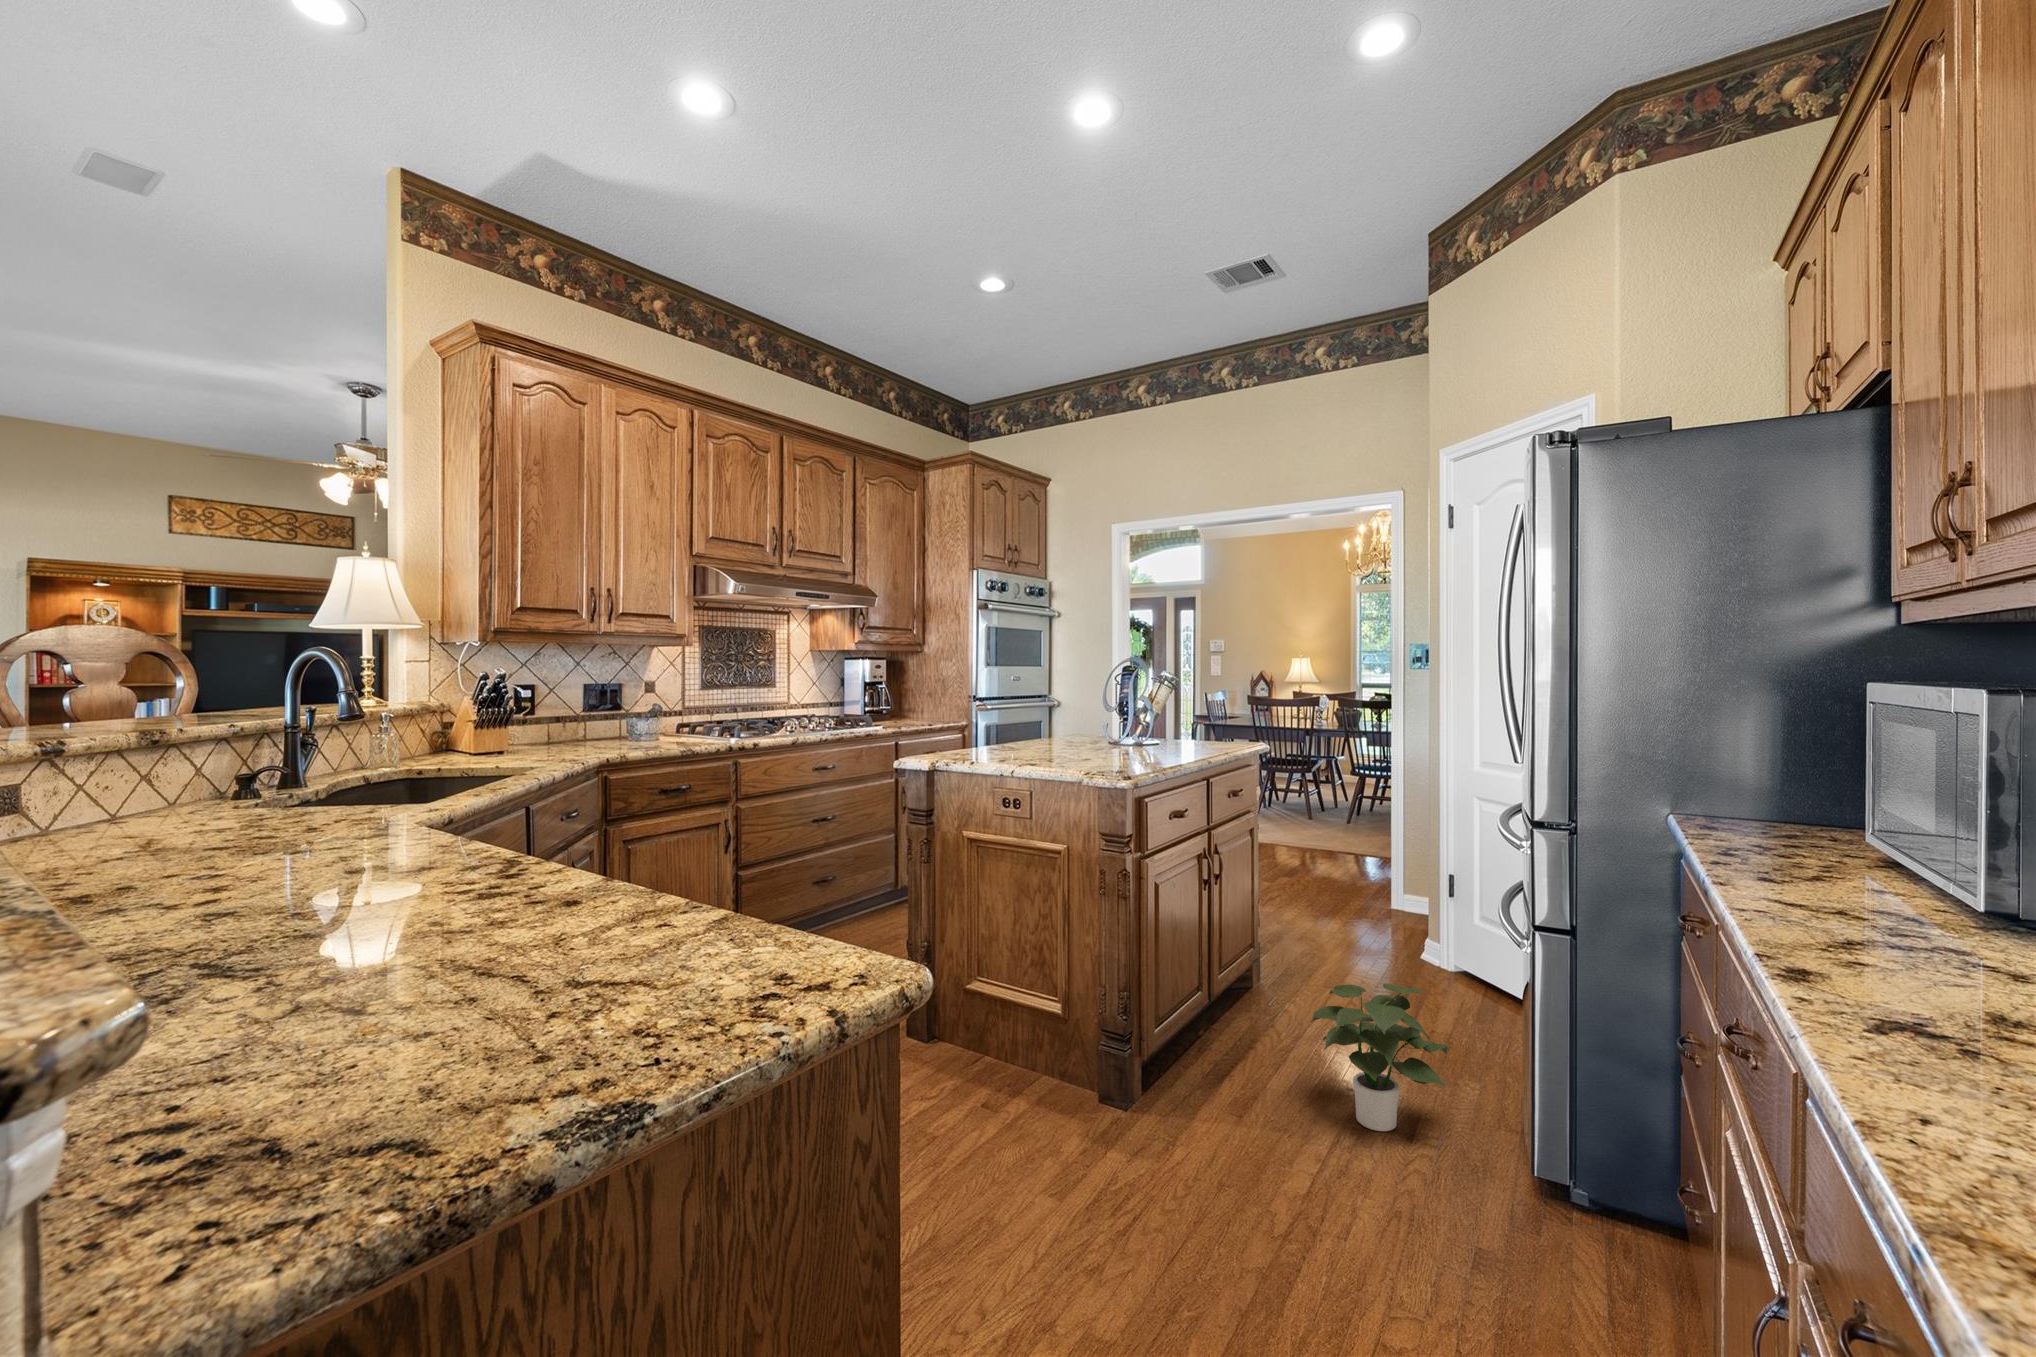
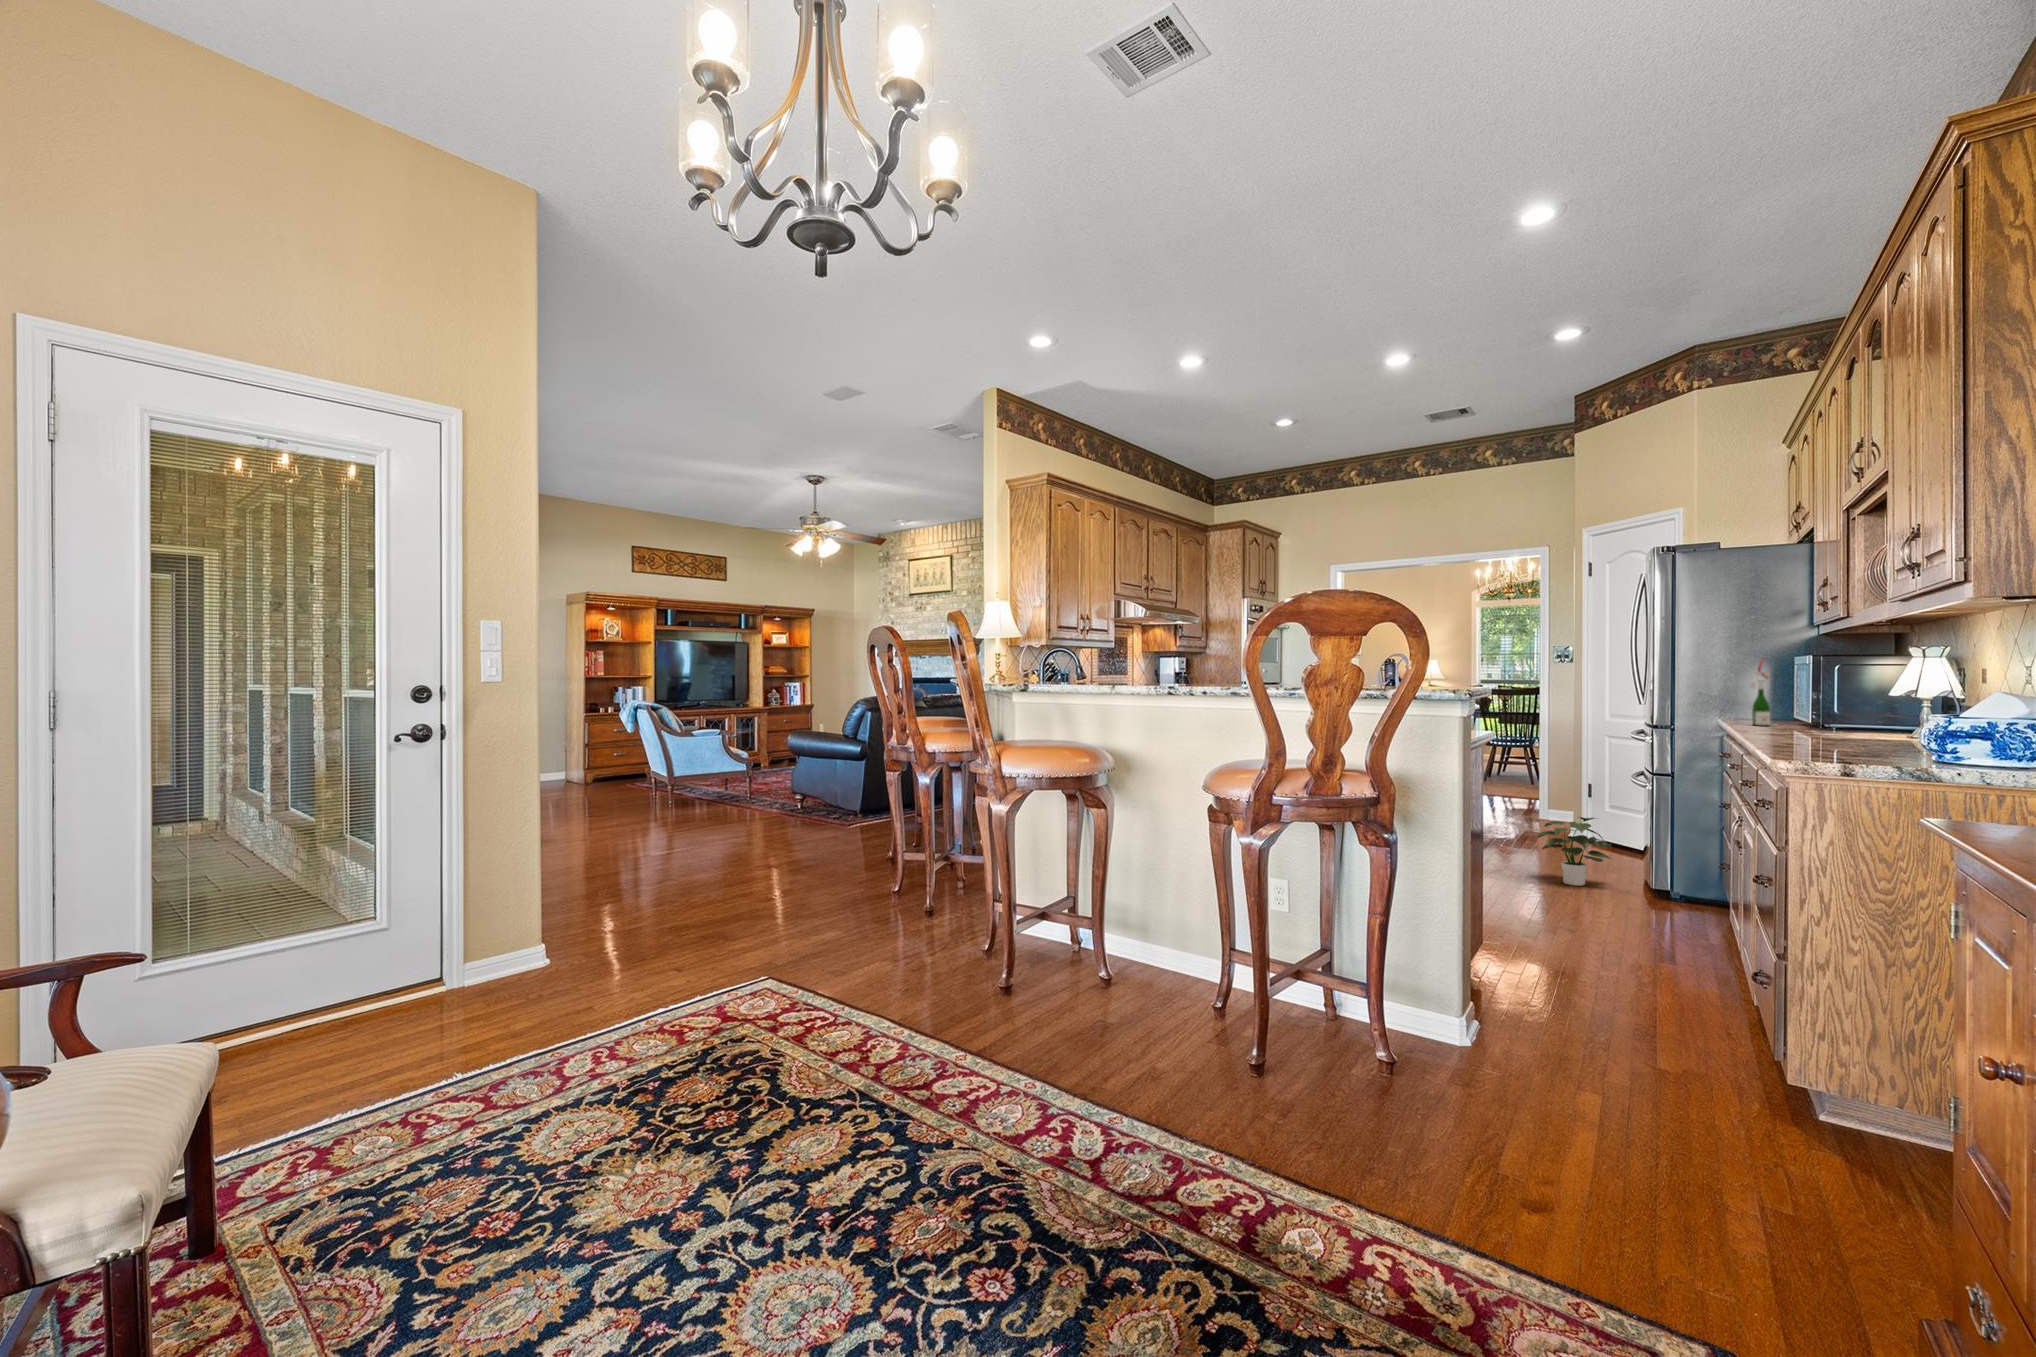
wine bottle: none [1745,672,1814,844] -> present [1750,659,1770,726]

